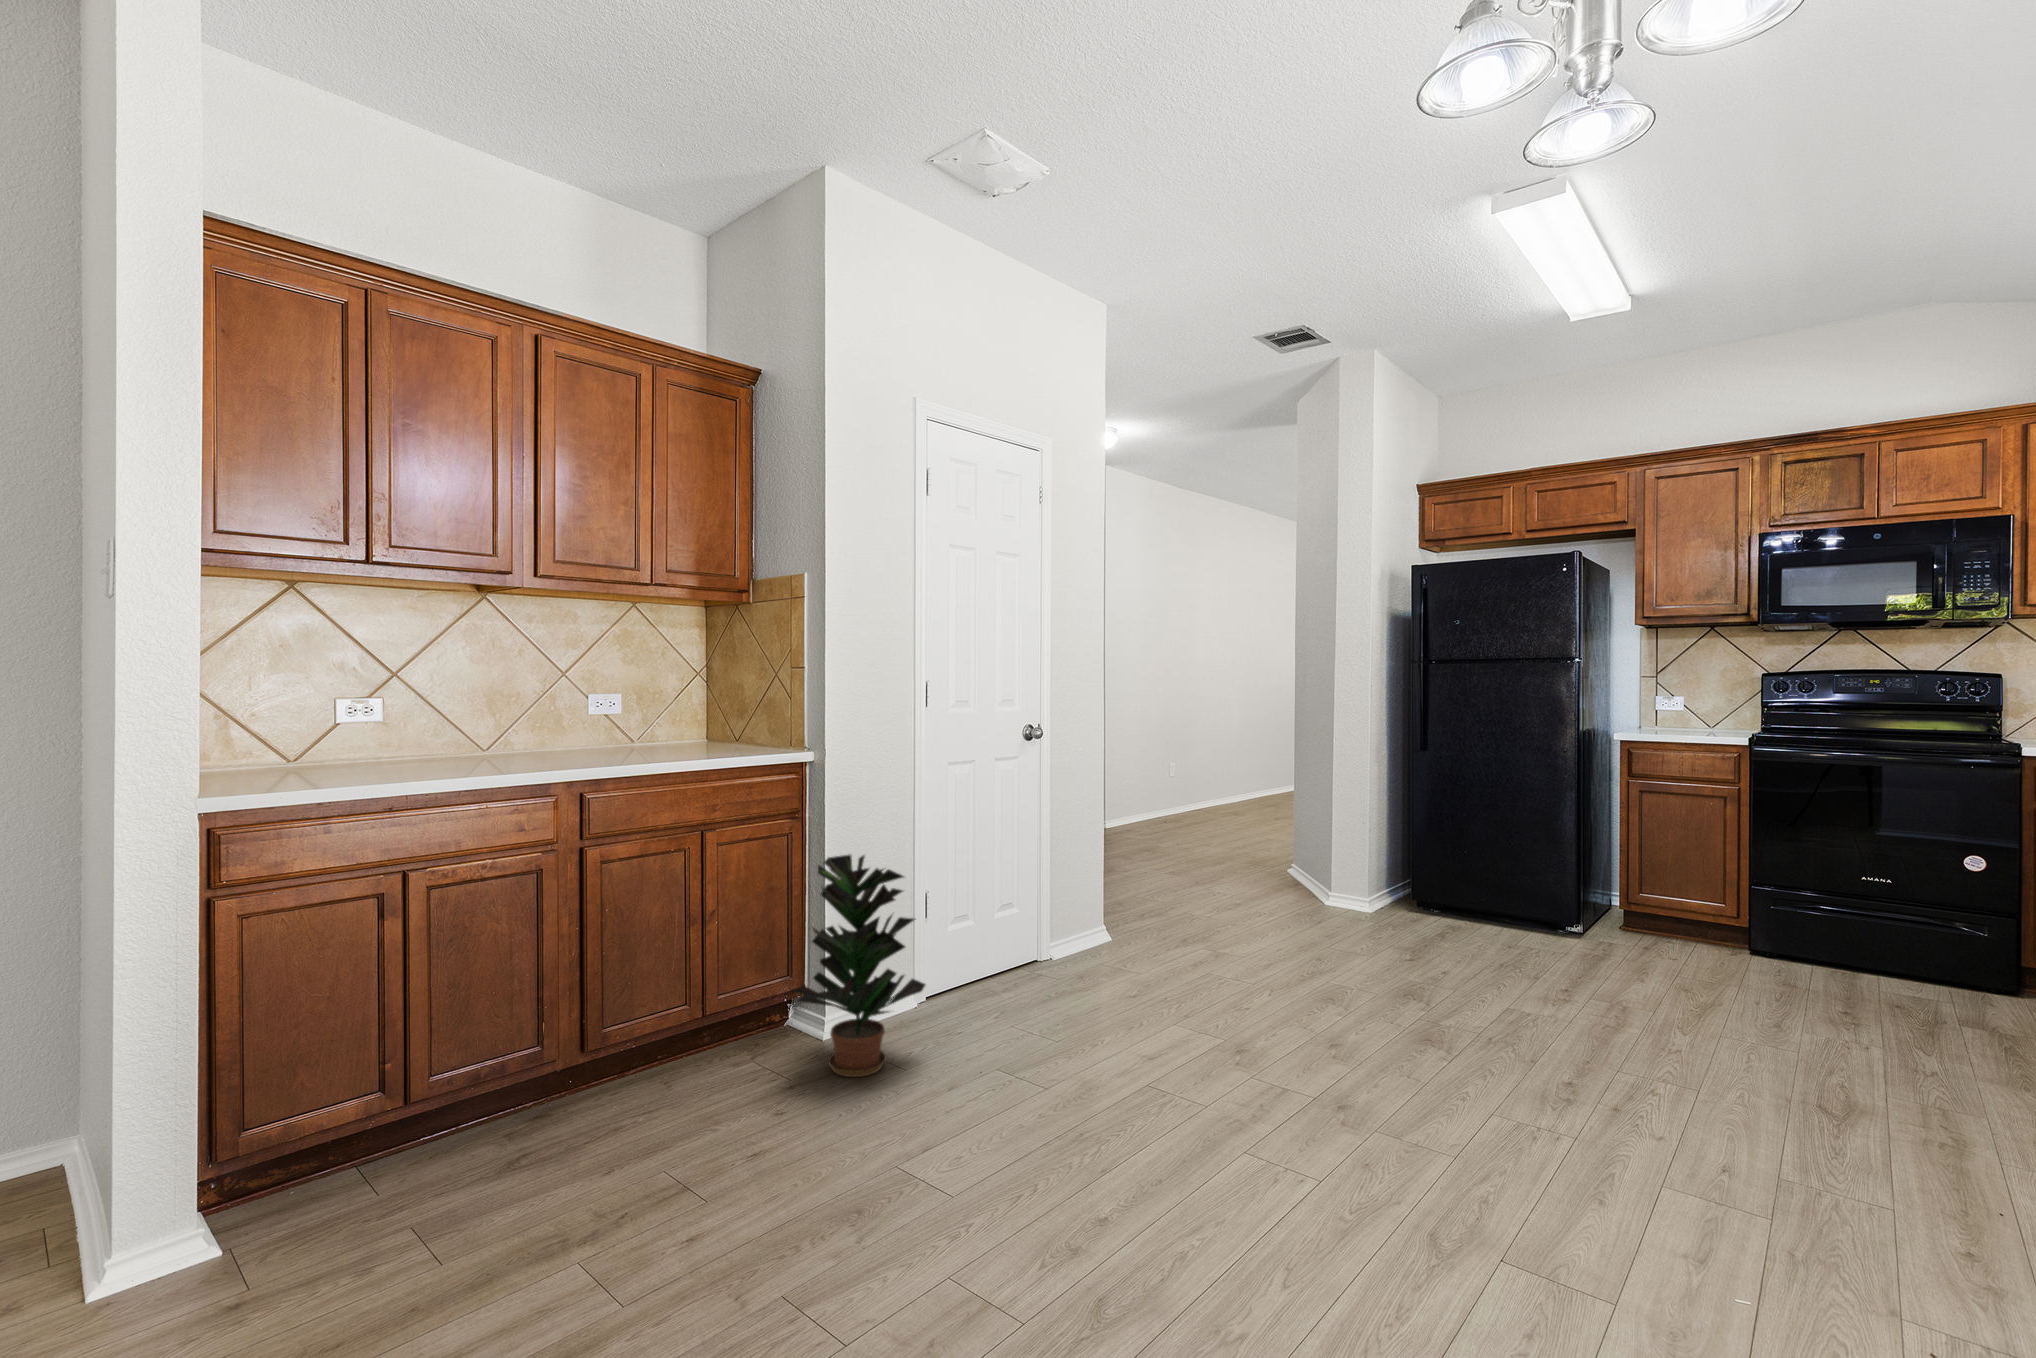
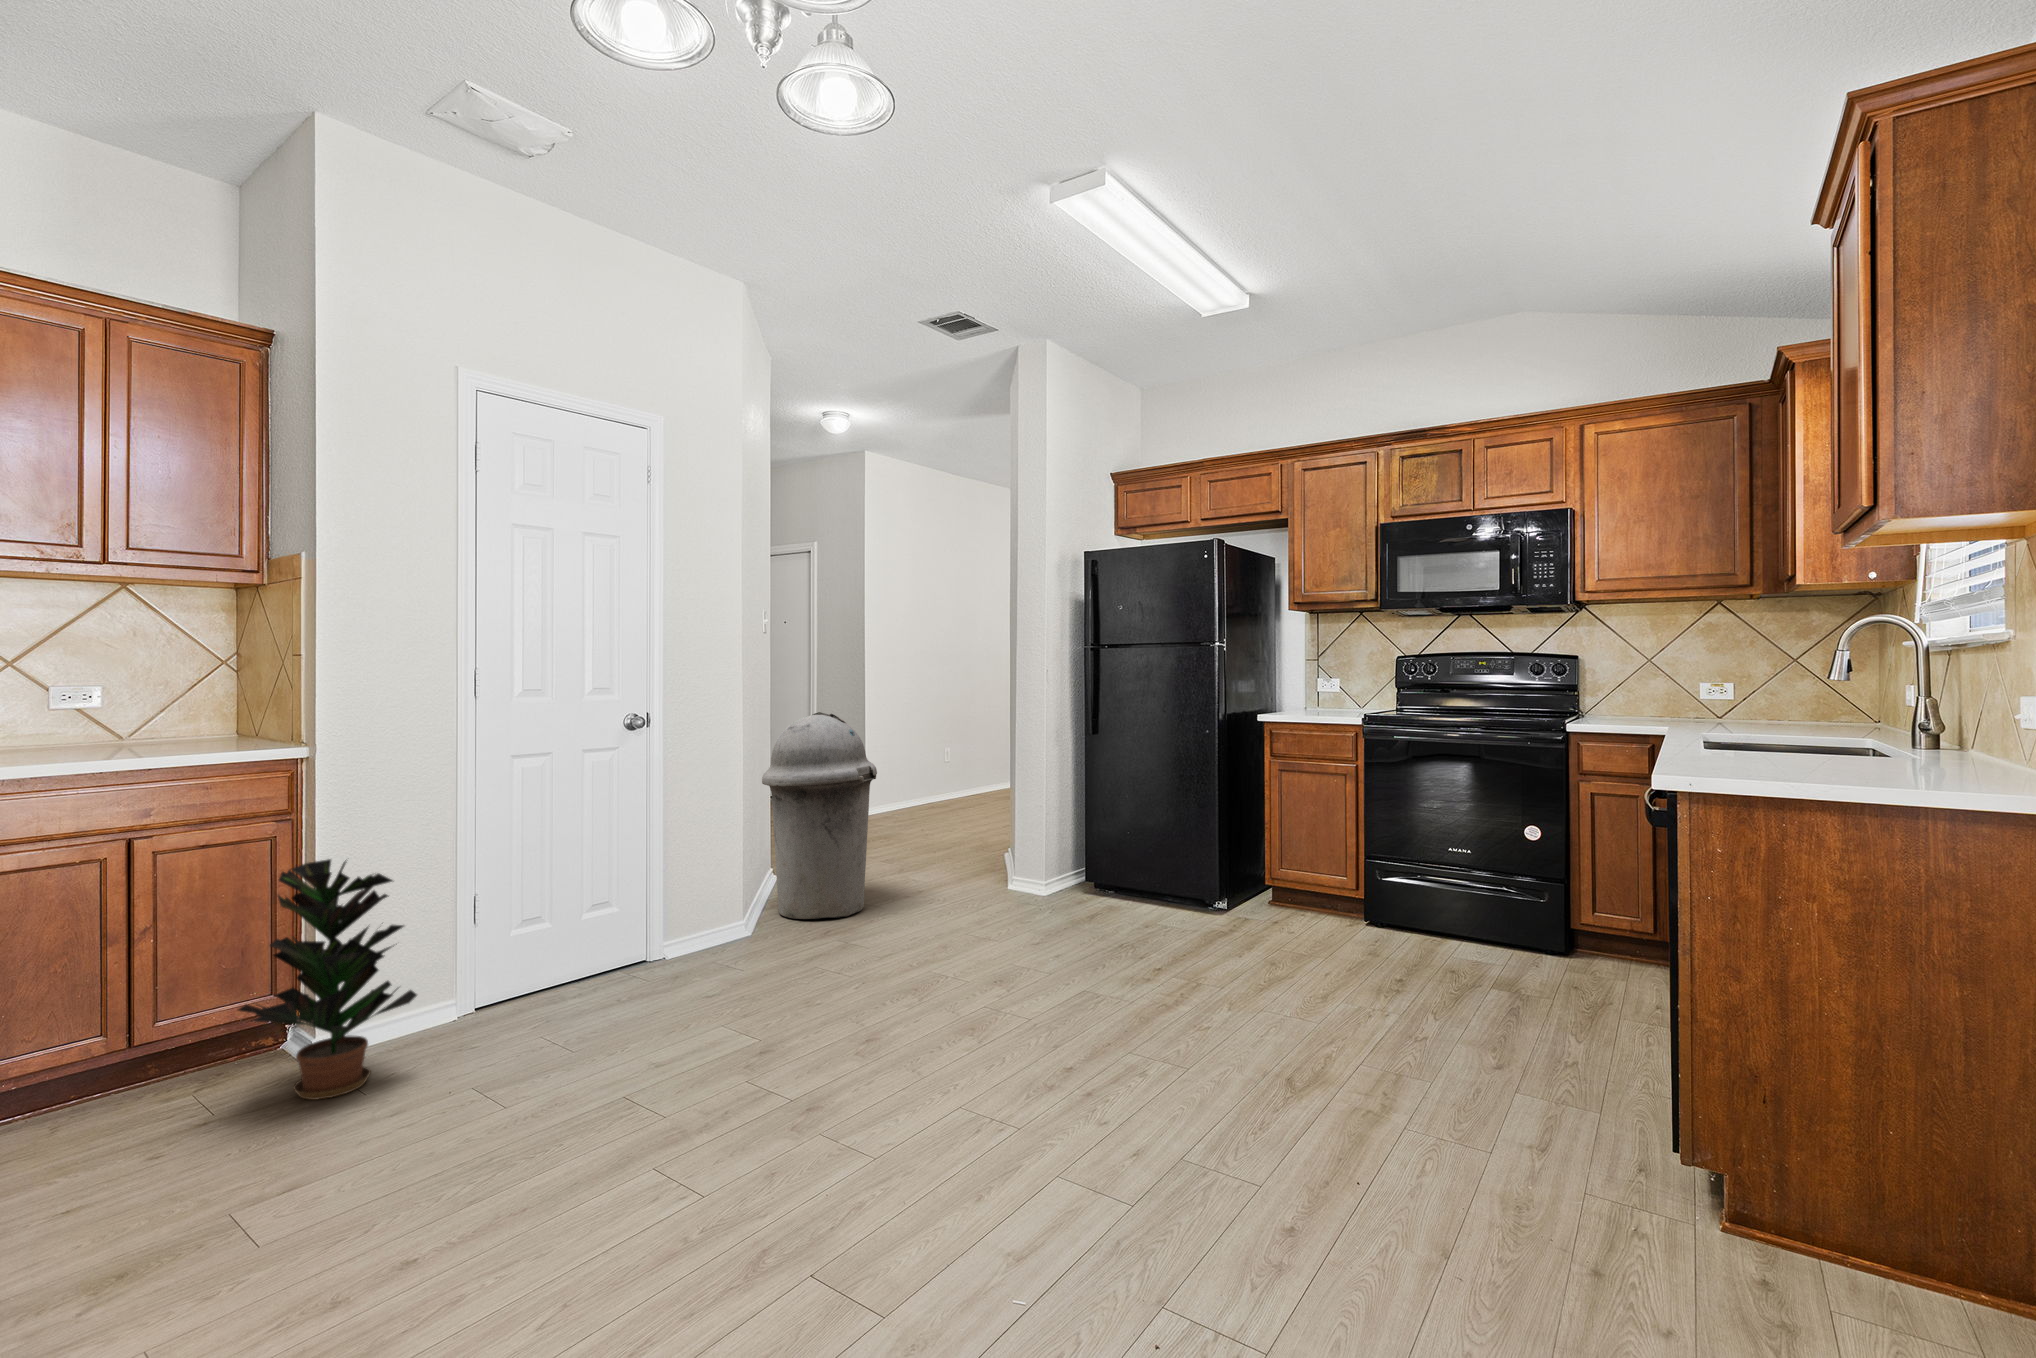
trash can: none [1106,722,1216,923] -> present [762,712,877,919]

